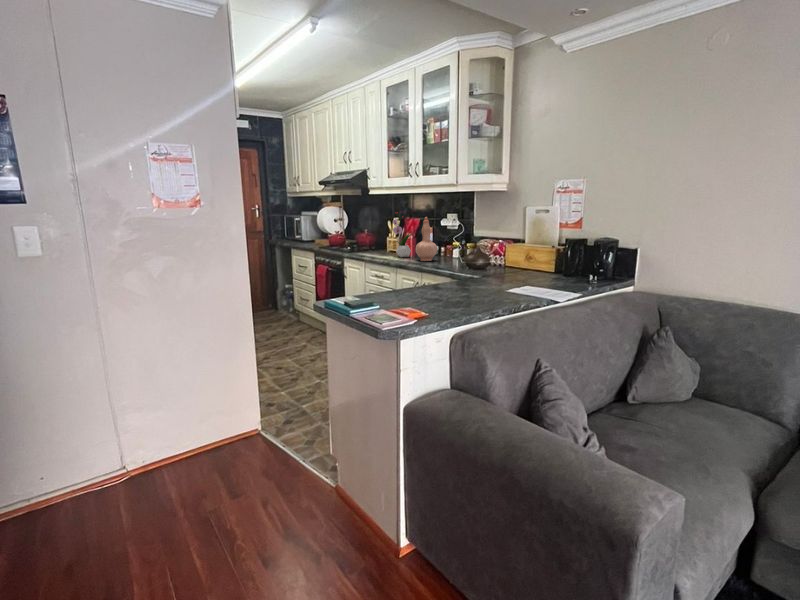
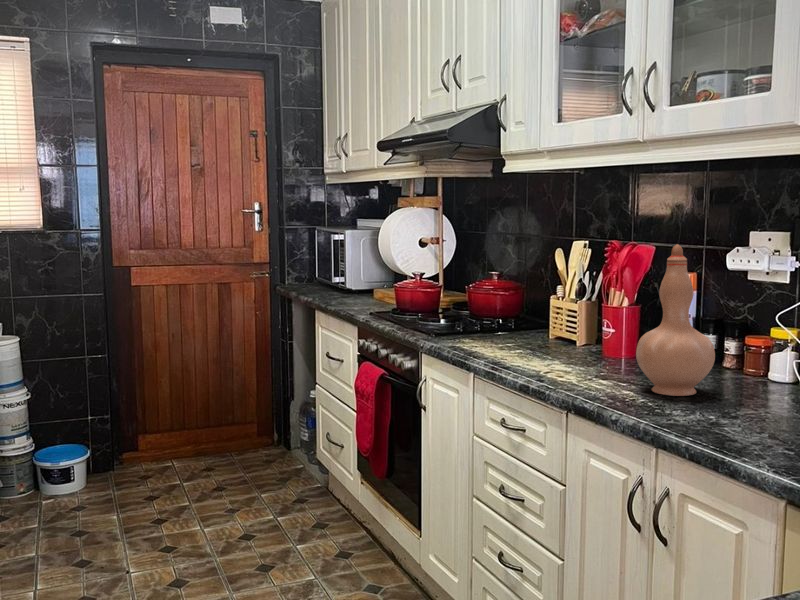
flower arrangement: present [393,212,411,257] -> none [563,226,626,368]

